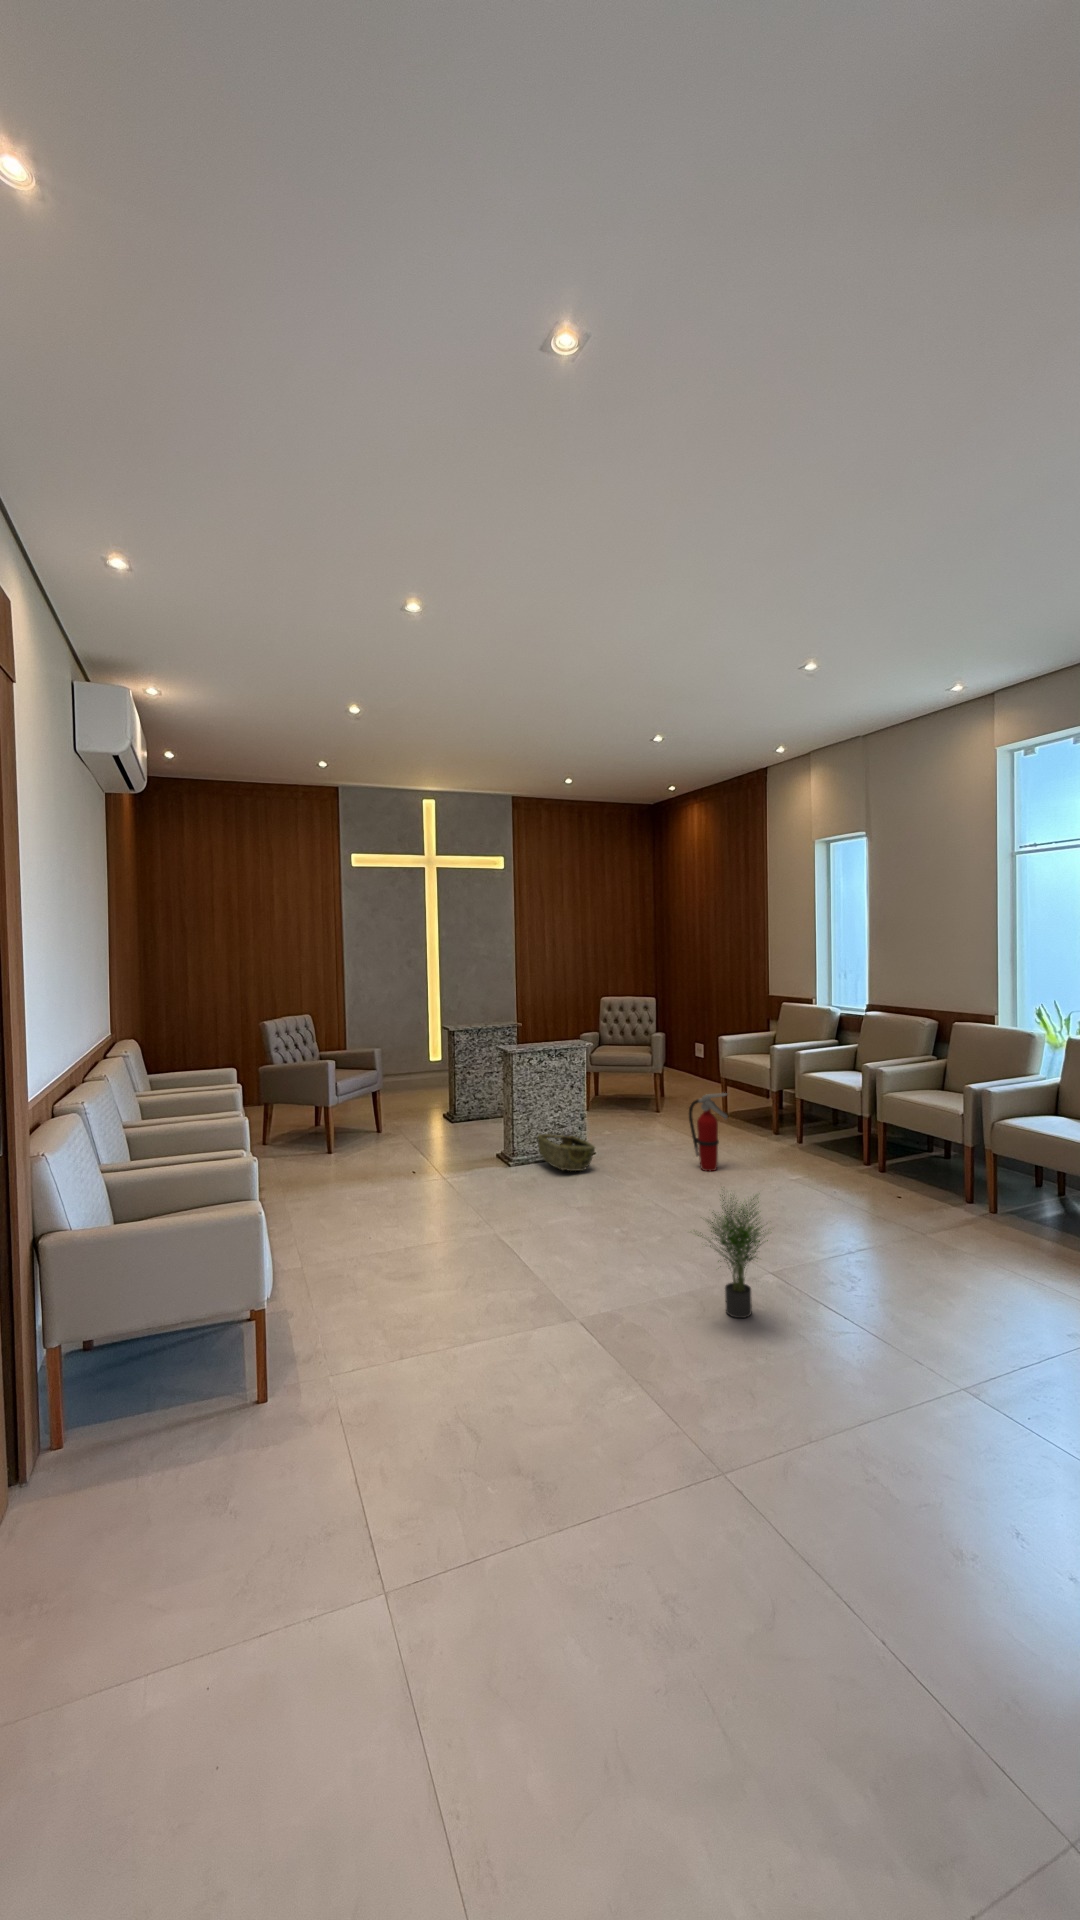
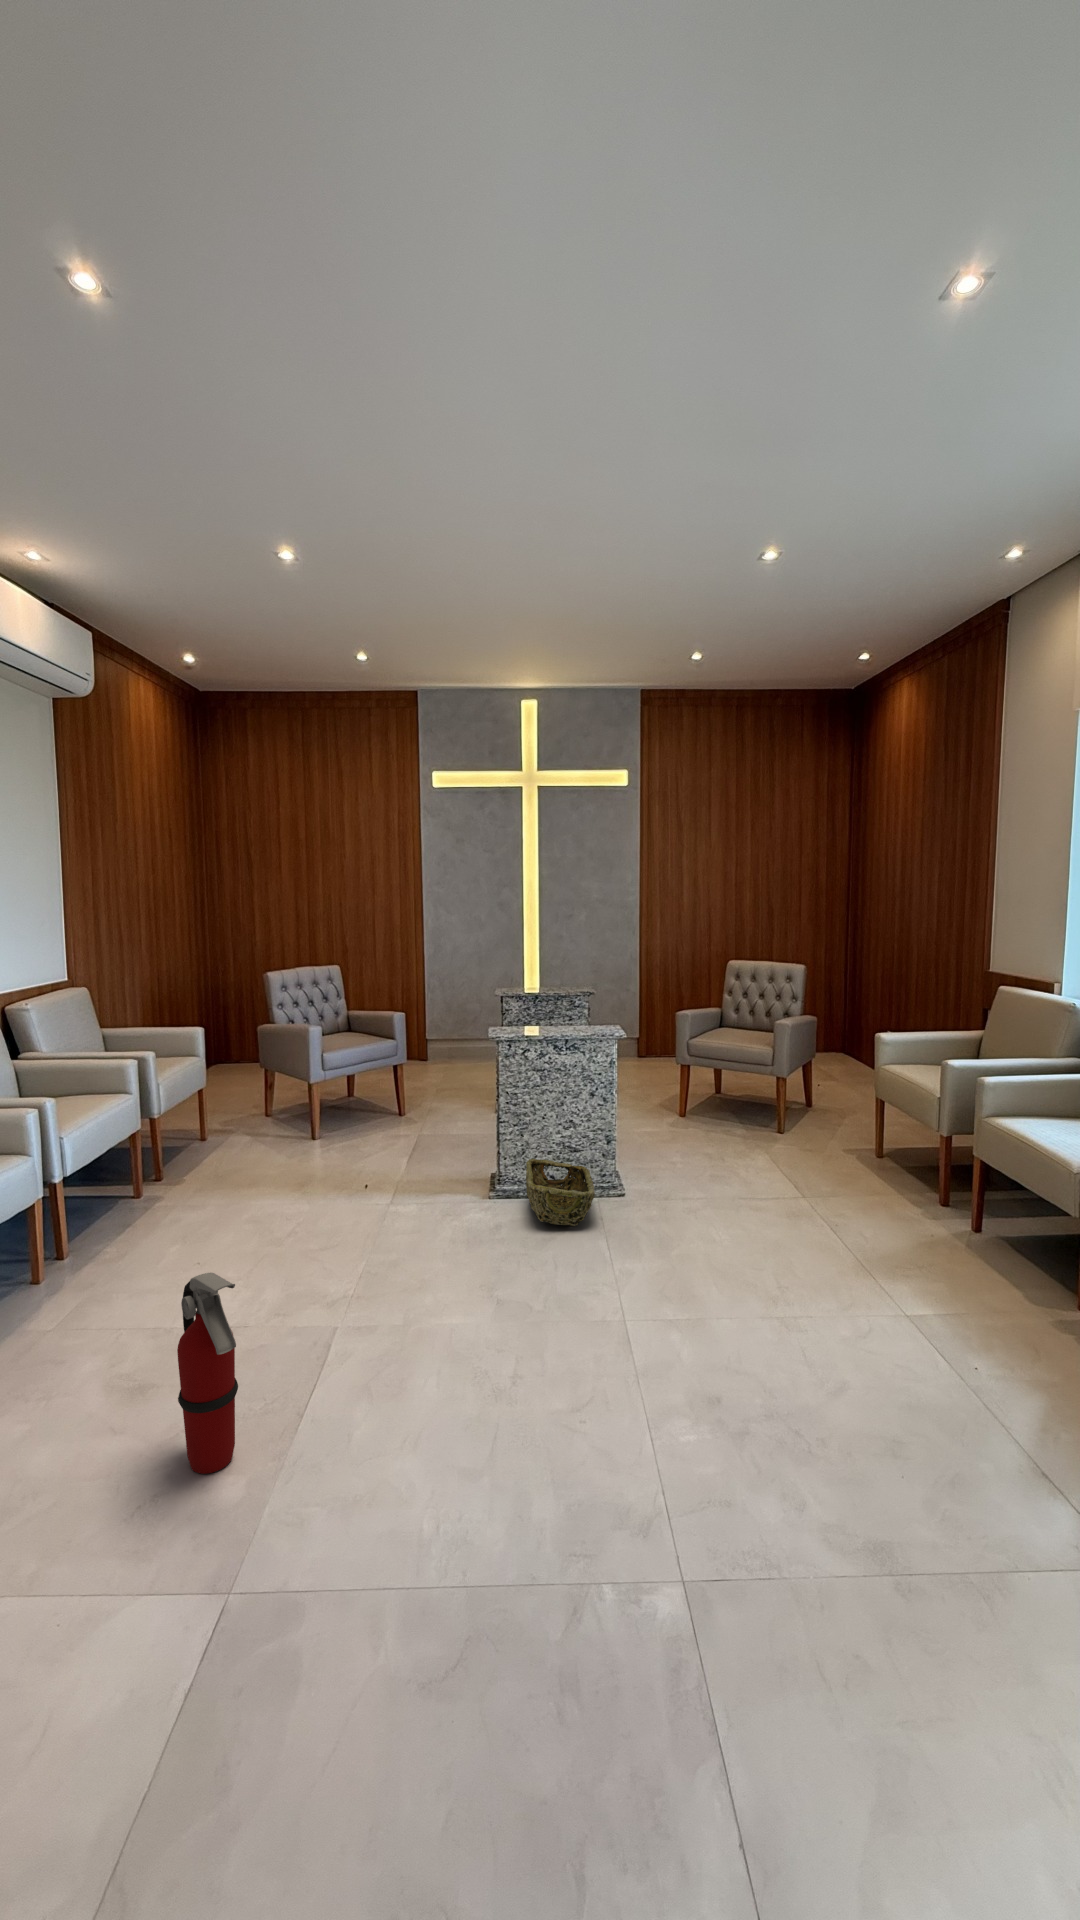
fire extinguisher: present [689,1093,728,1171] -> present [177,1273,238,1474]
potted plant: present [698,1195,768,1318] -> none [417,1393,608,1709]

